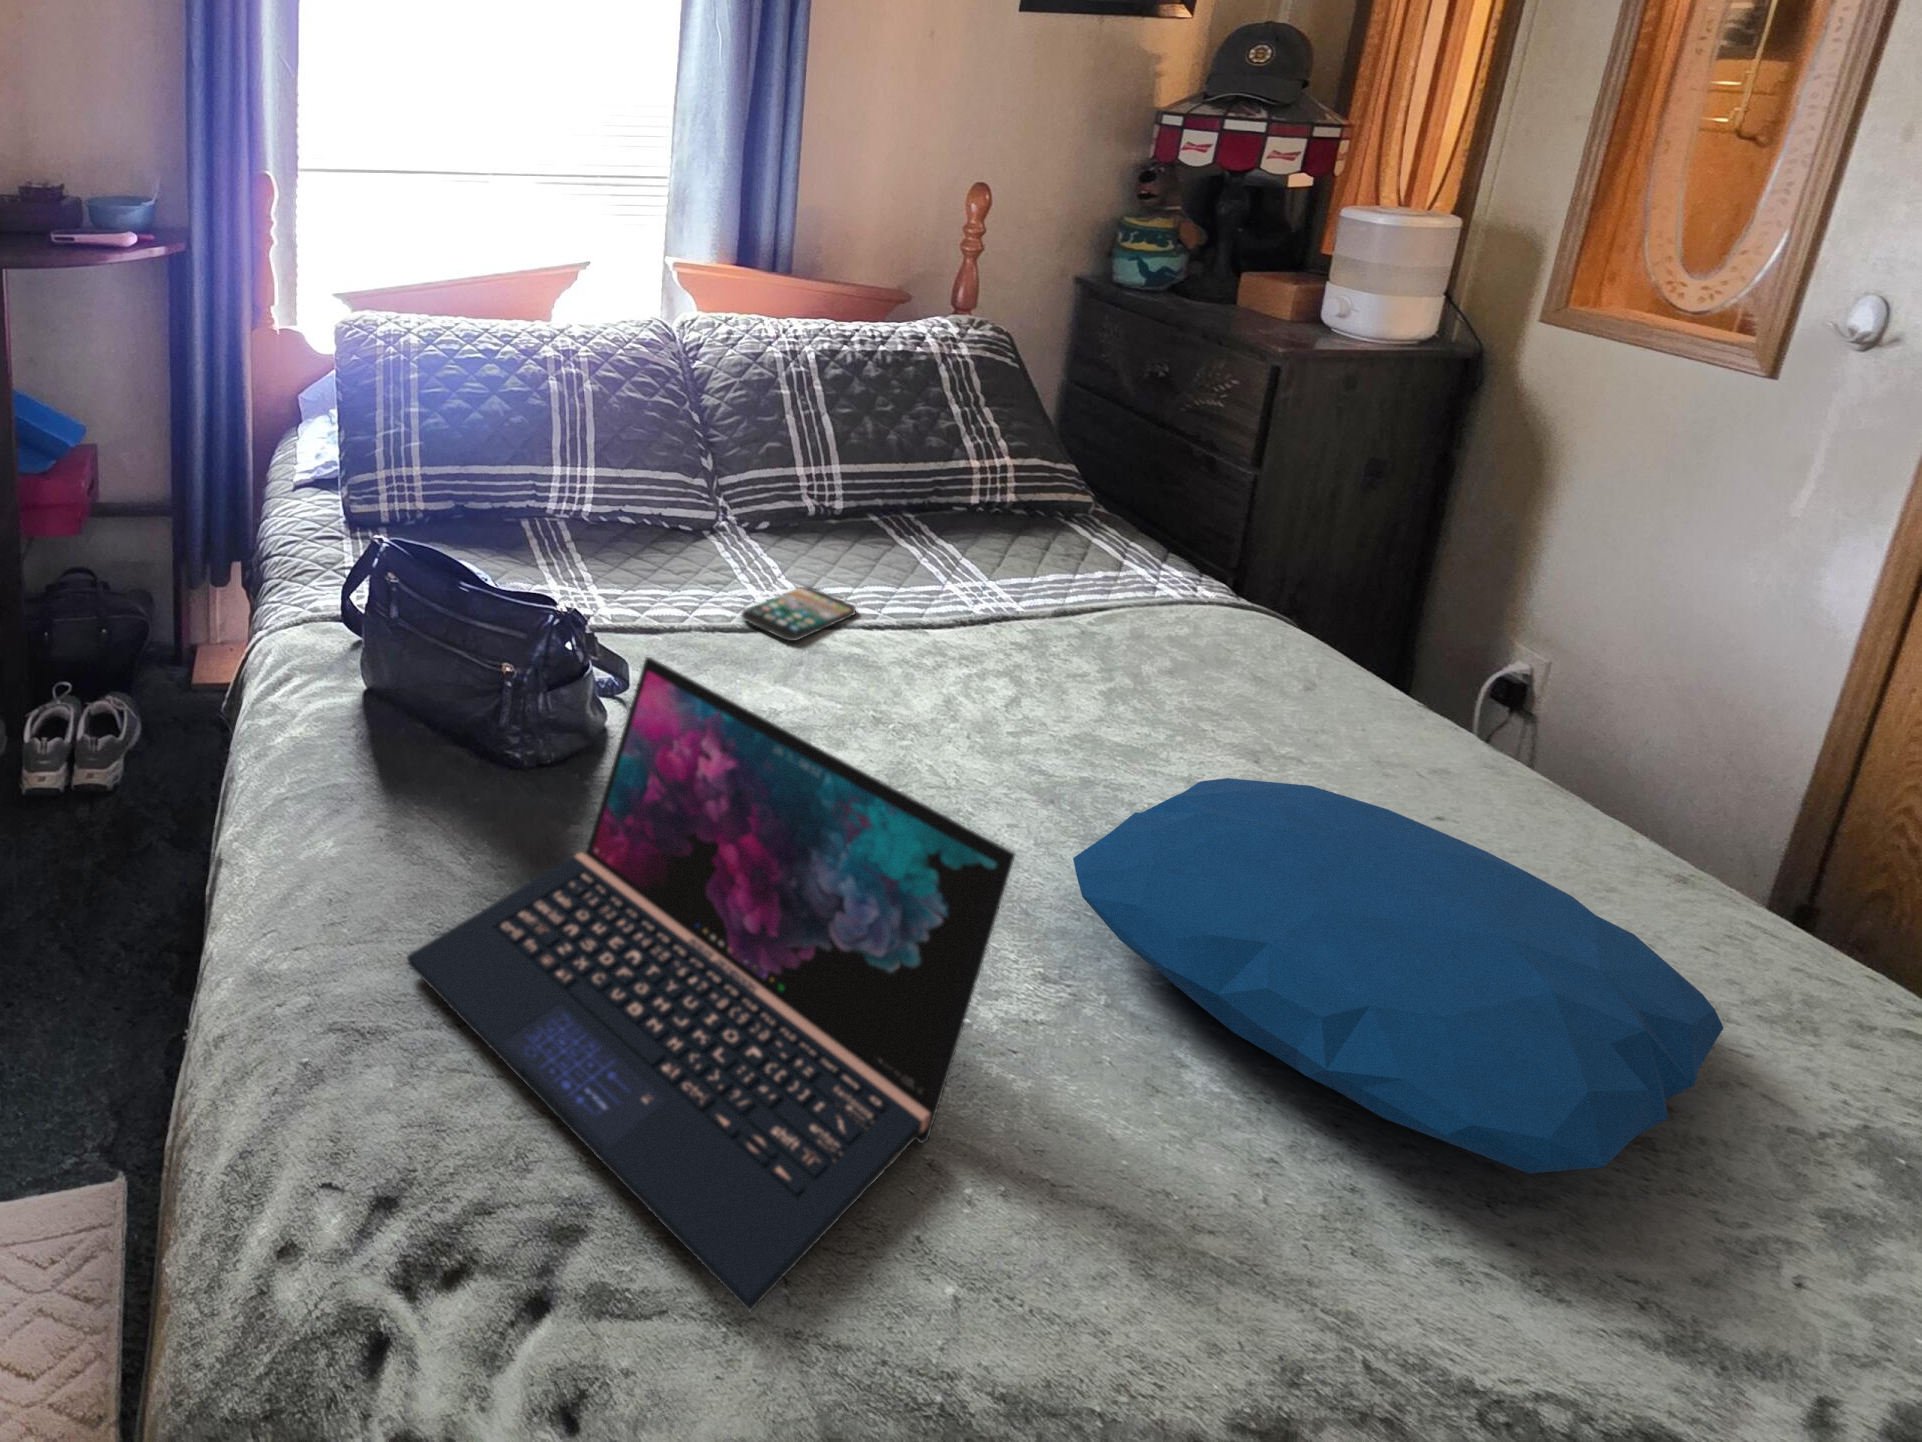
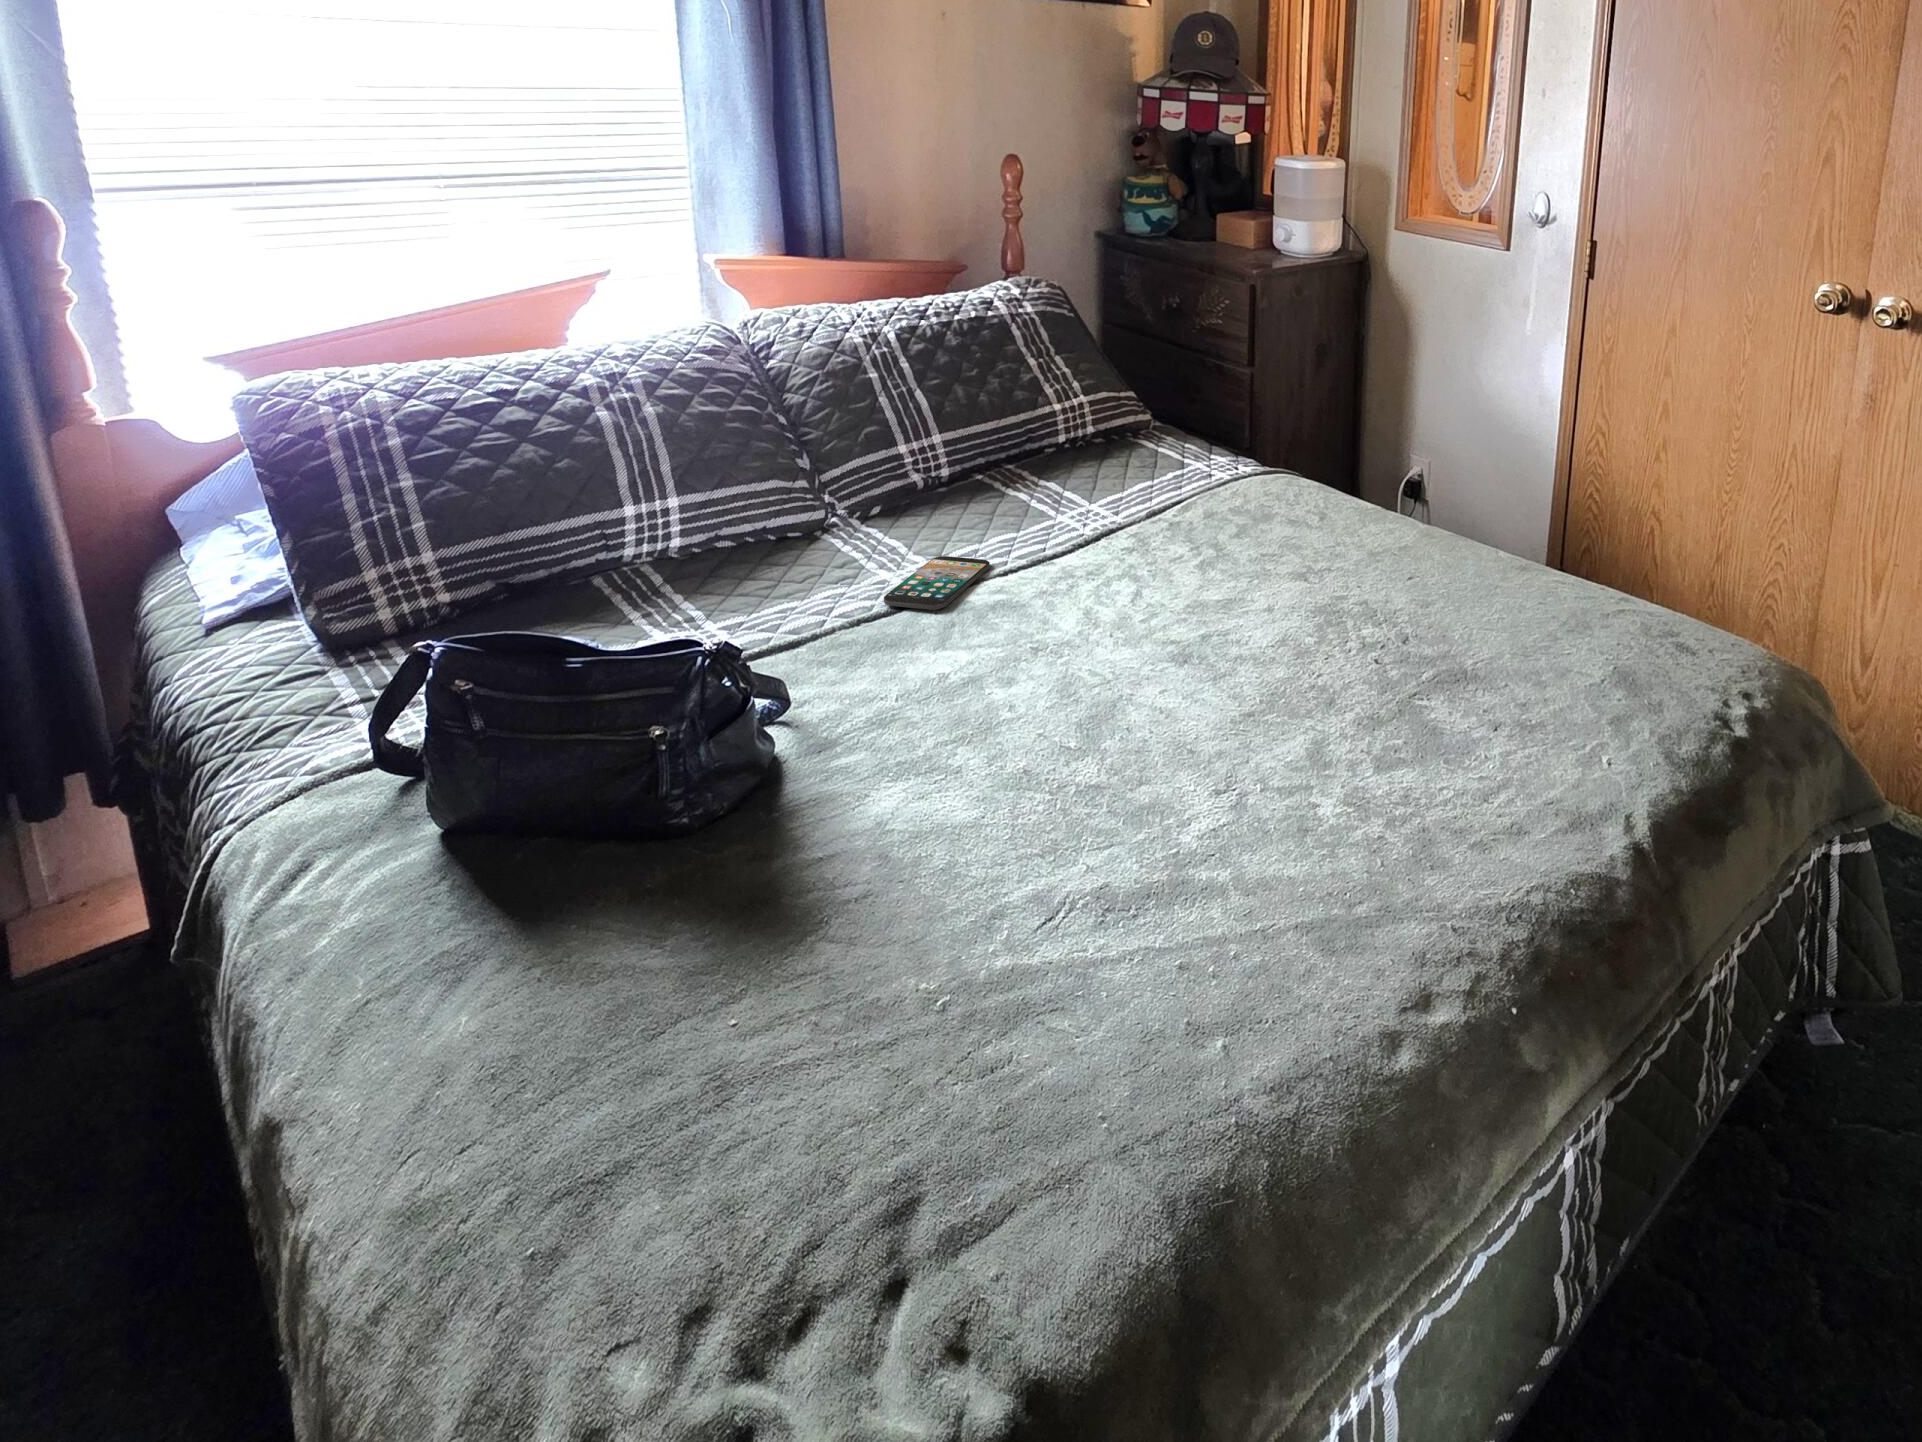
laptop: present [407,657,1015,1311] -> none [635,654,1197,1142]
pillow: present [1073,778,1724,1173] -> none [1217,581,1557,772]

